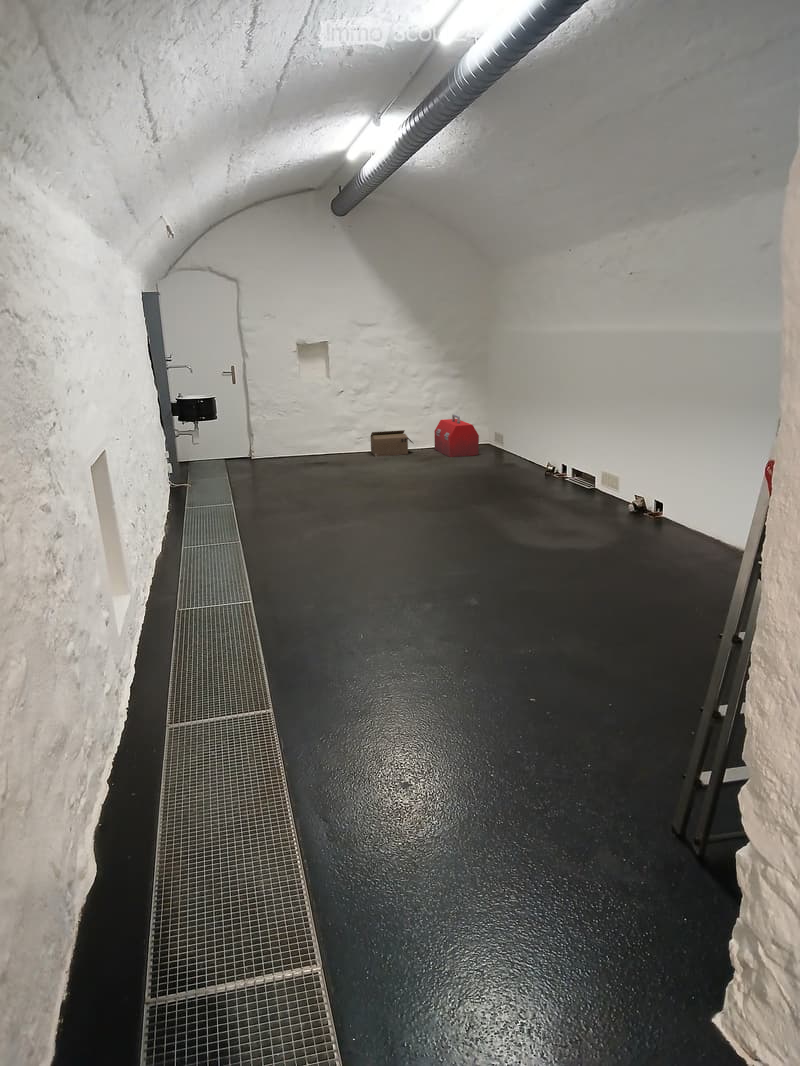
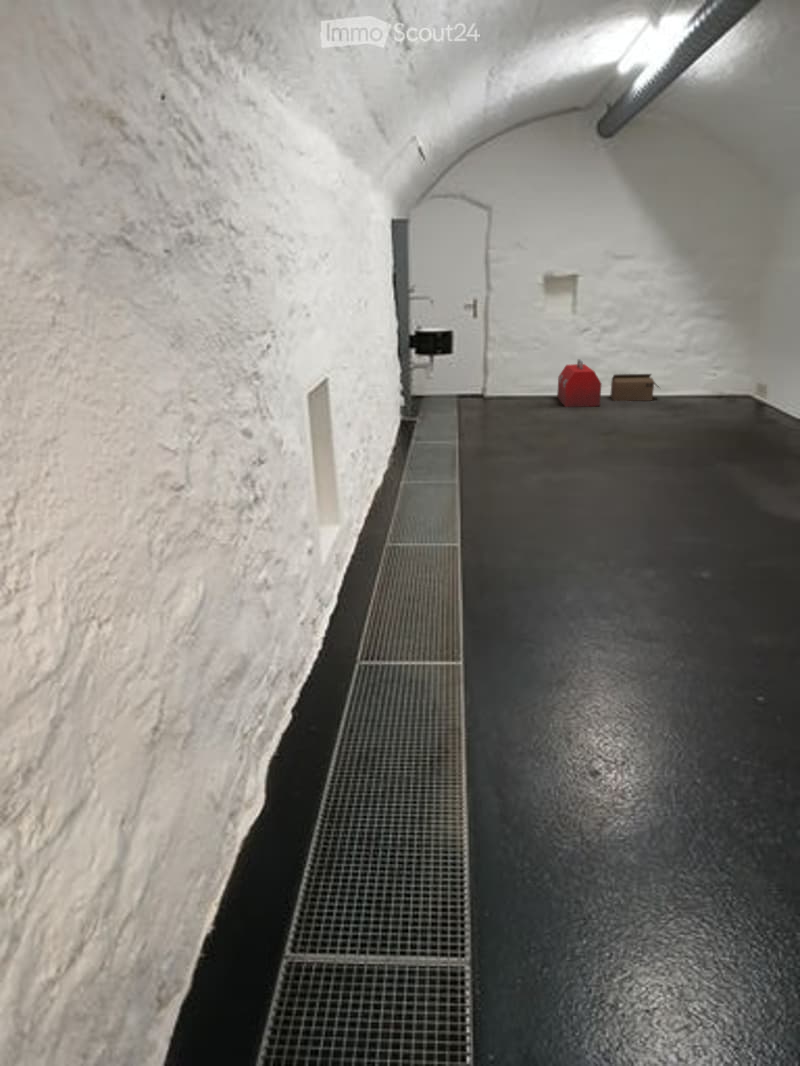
toolbox: present [434,414,479,457] -> present [557,359,601,407]

